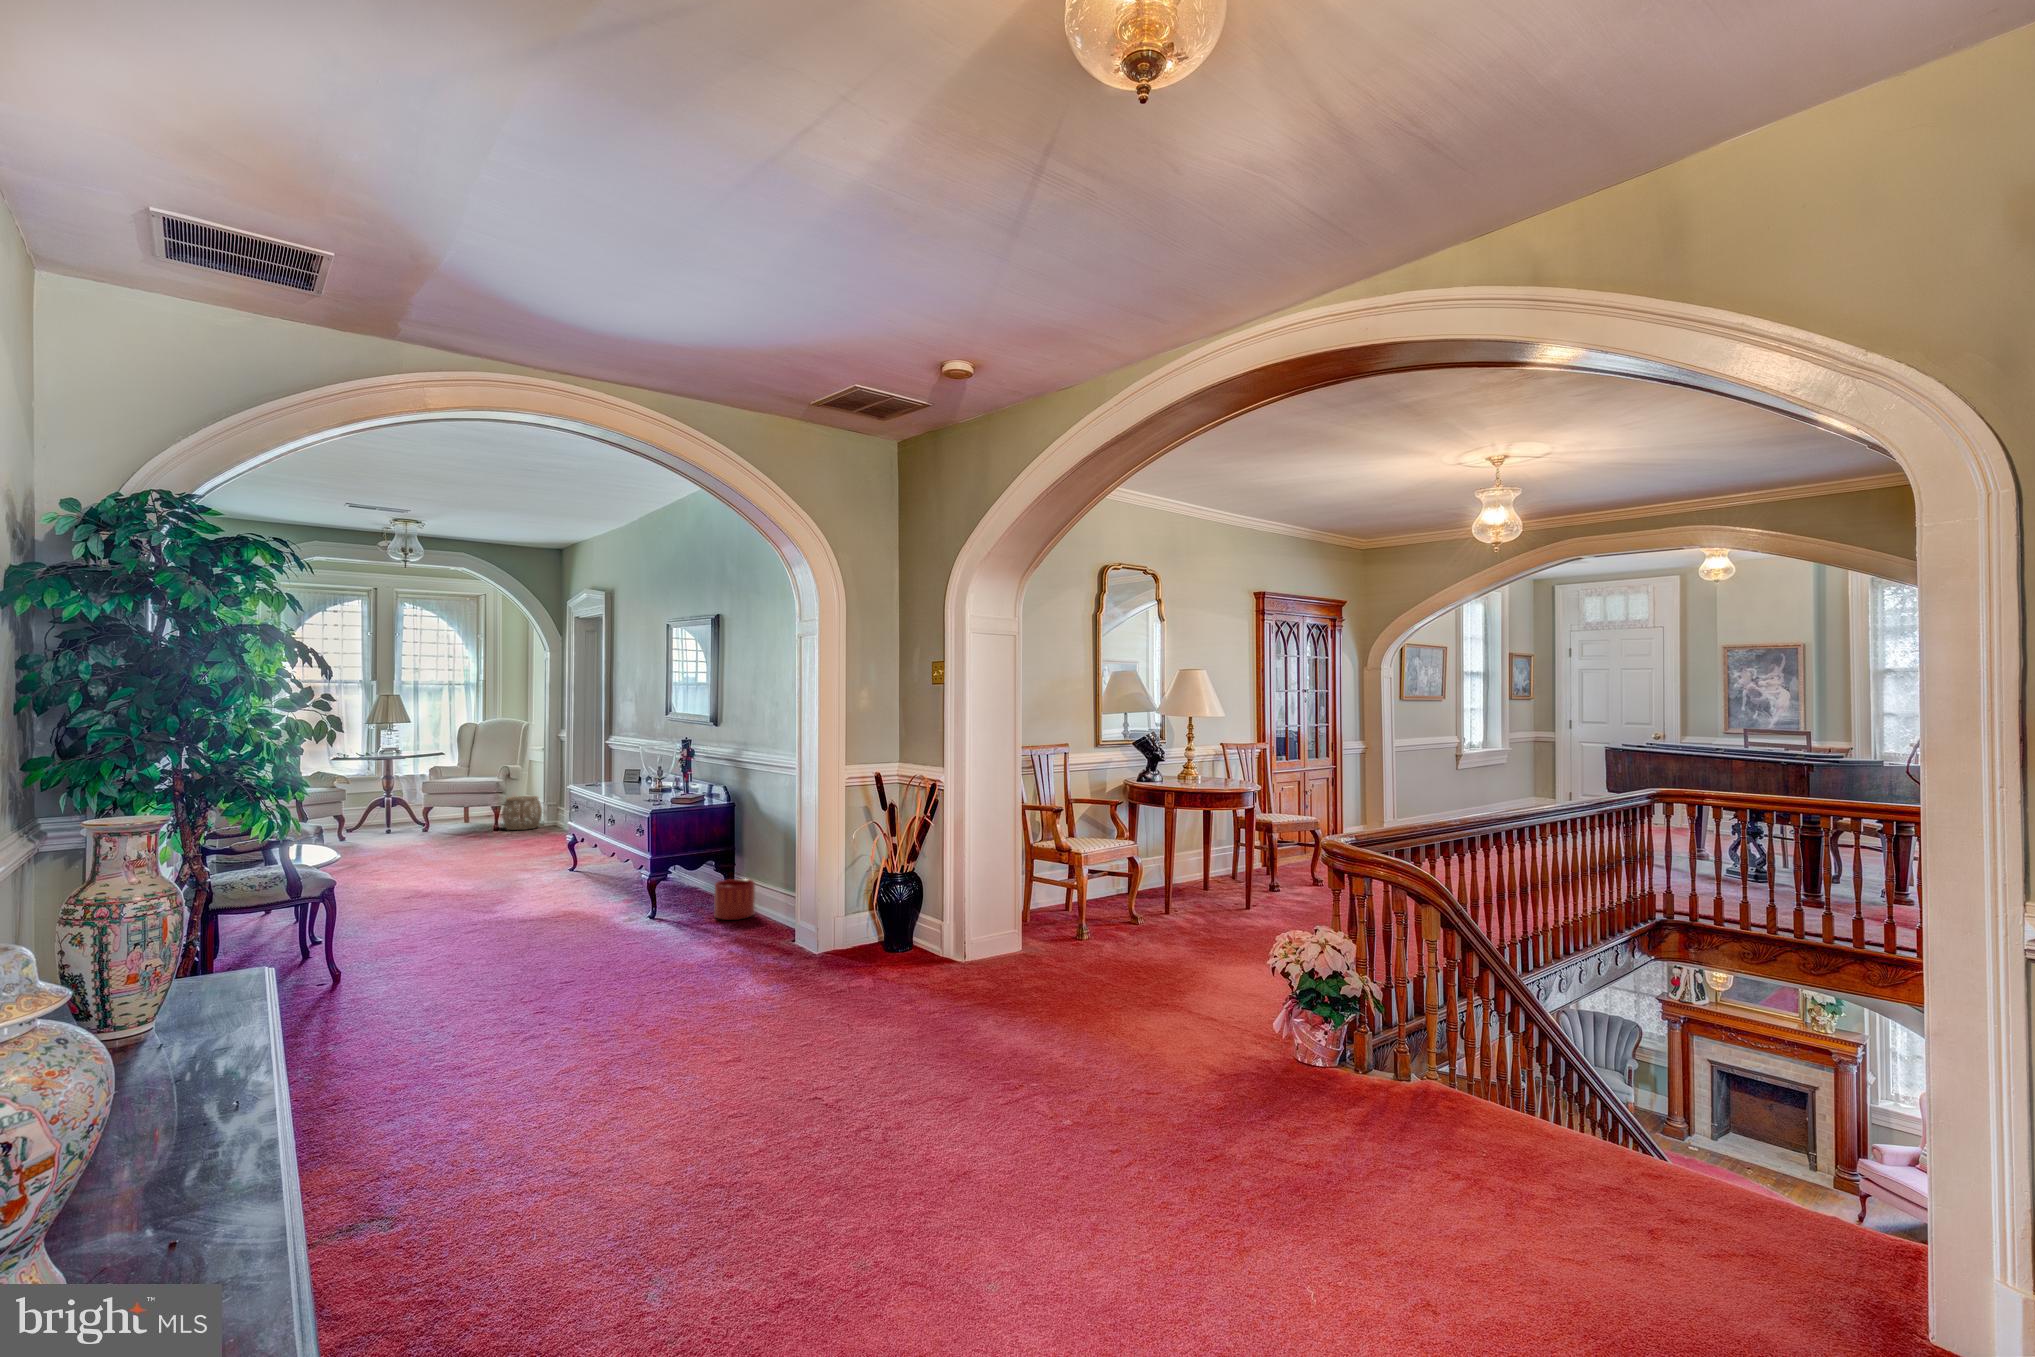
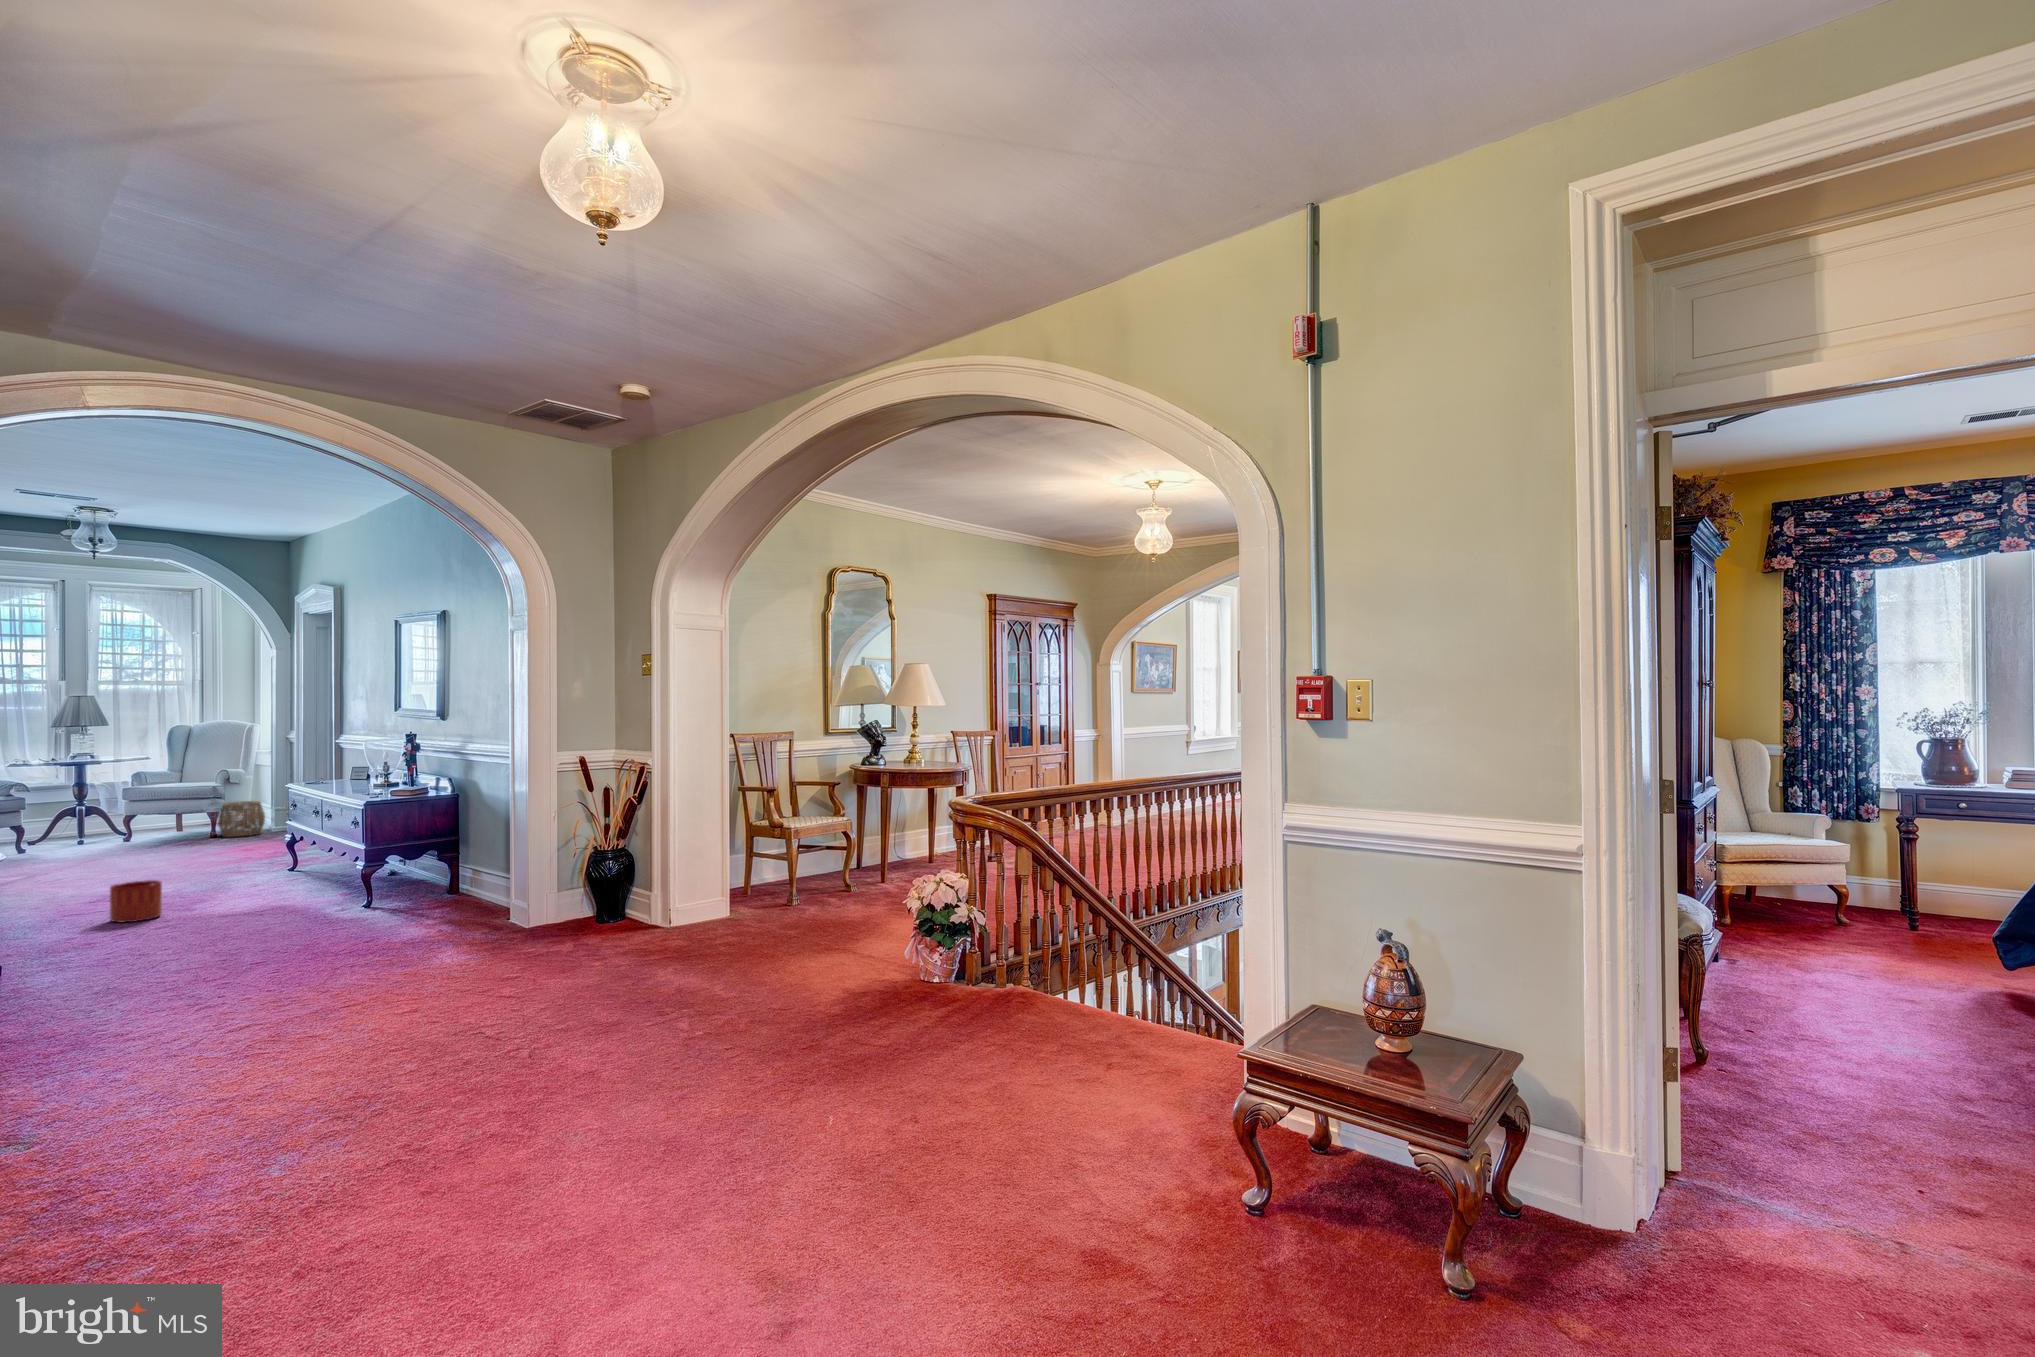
planter: present [714,879,755,920] -> present [109,880,162,923]

